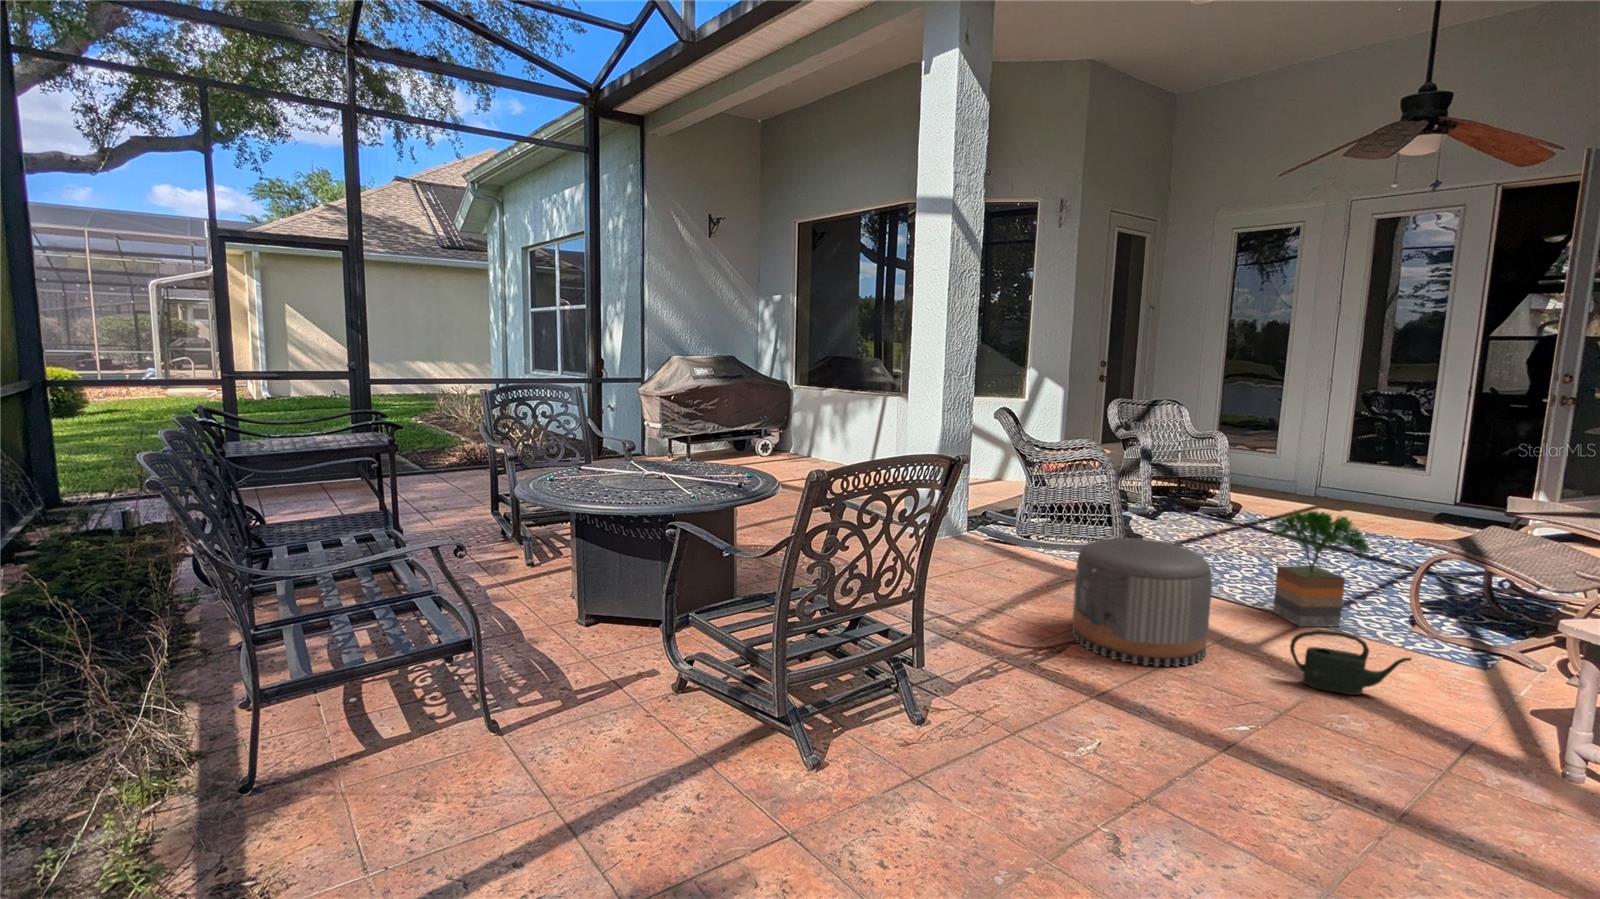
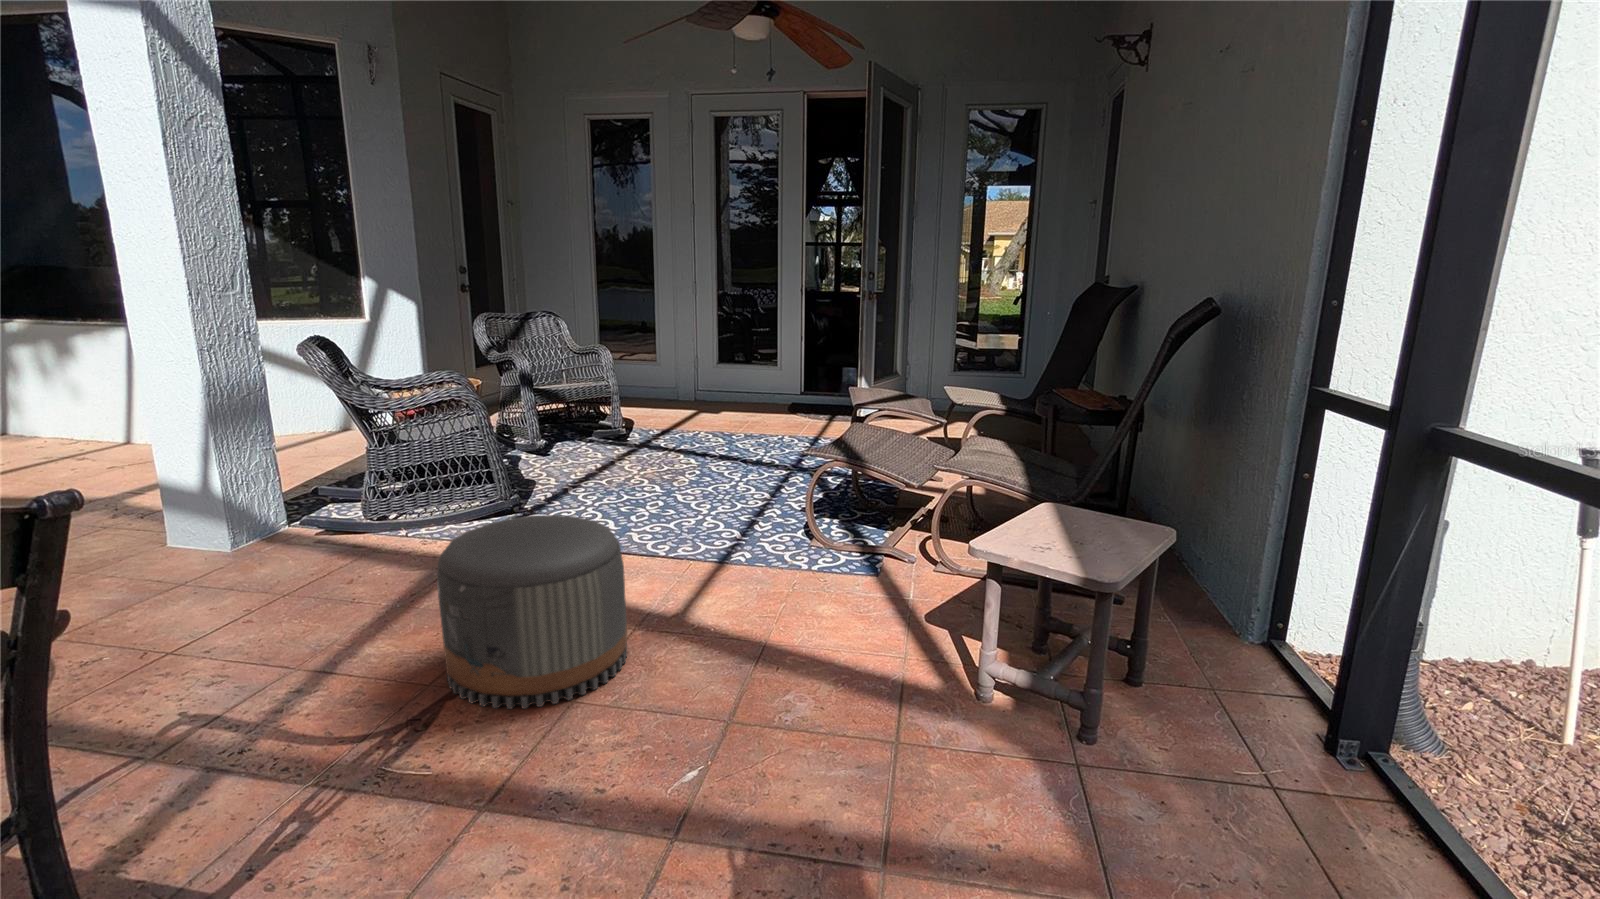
potted tree: present [1272,510,1370,627] -> none [672,433,774,572]
watering can: present [1290,630,1411,695] -> none [719,589,833,662]

